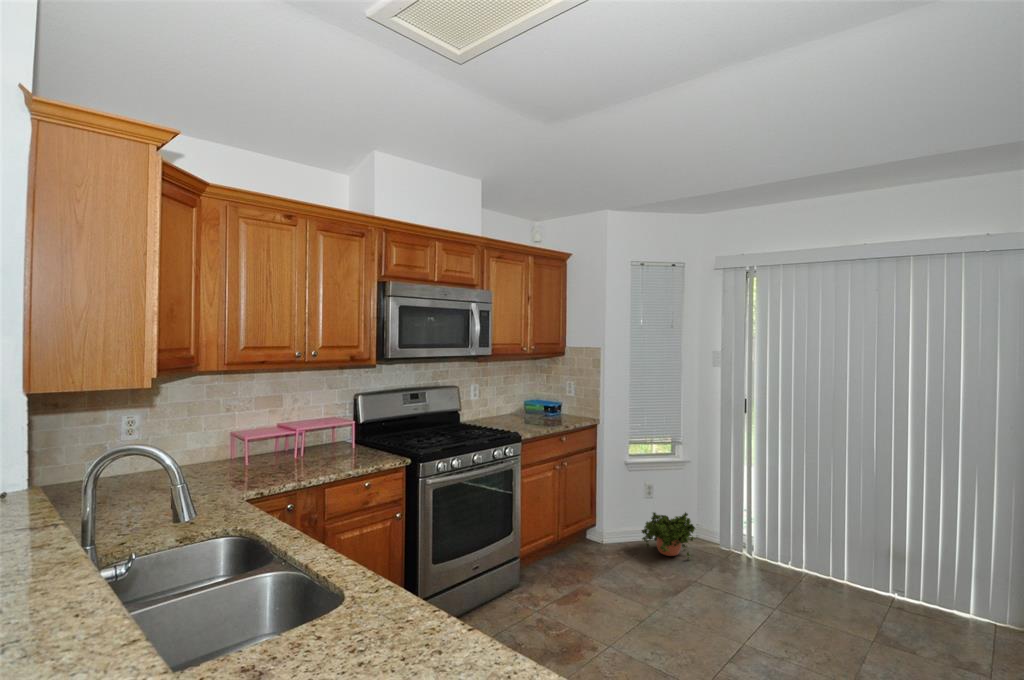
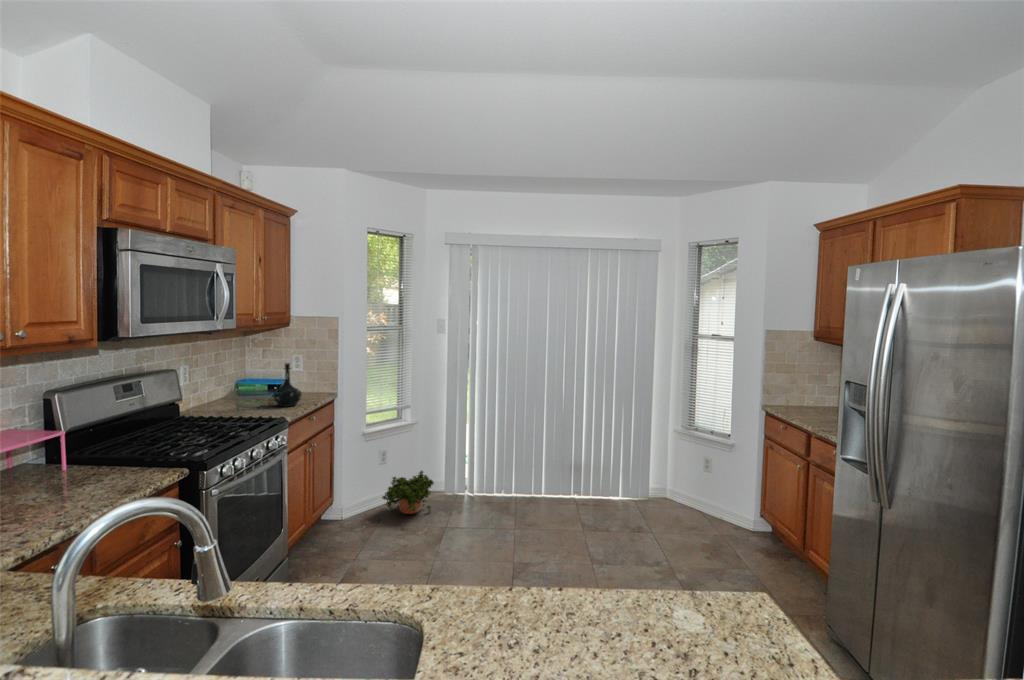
bottle: none [533,388,556,426] -> present [273,363,302,407]

